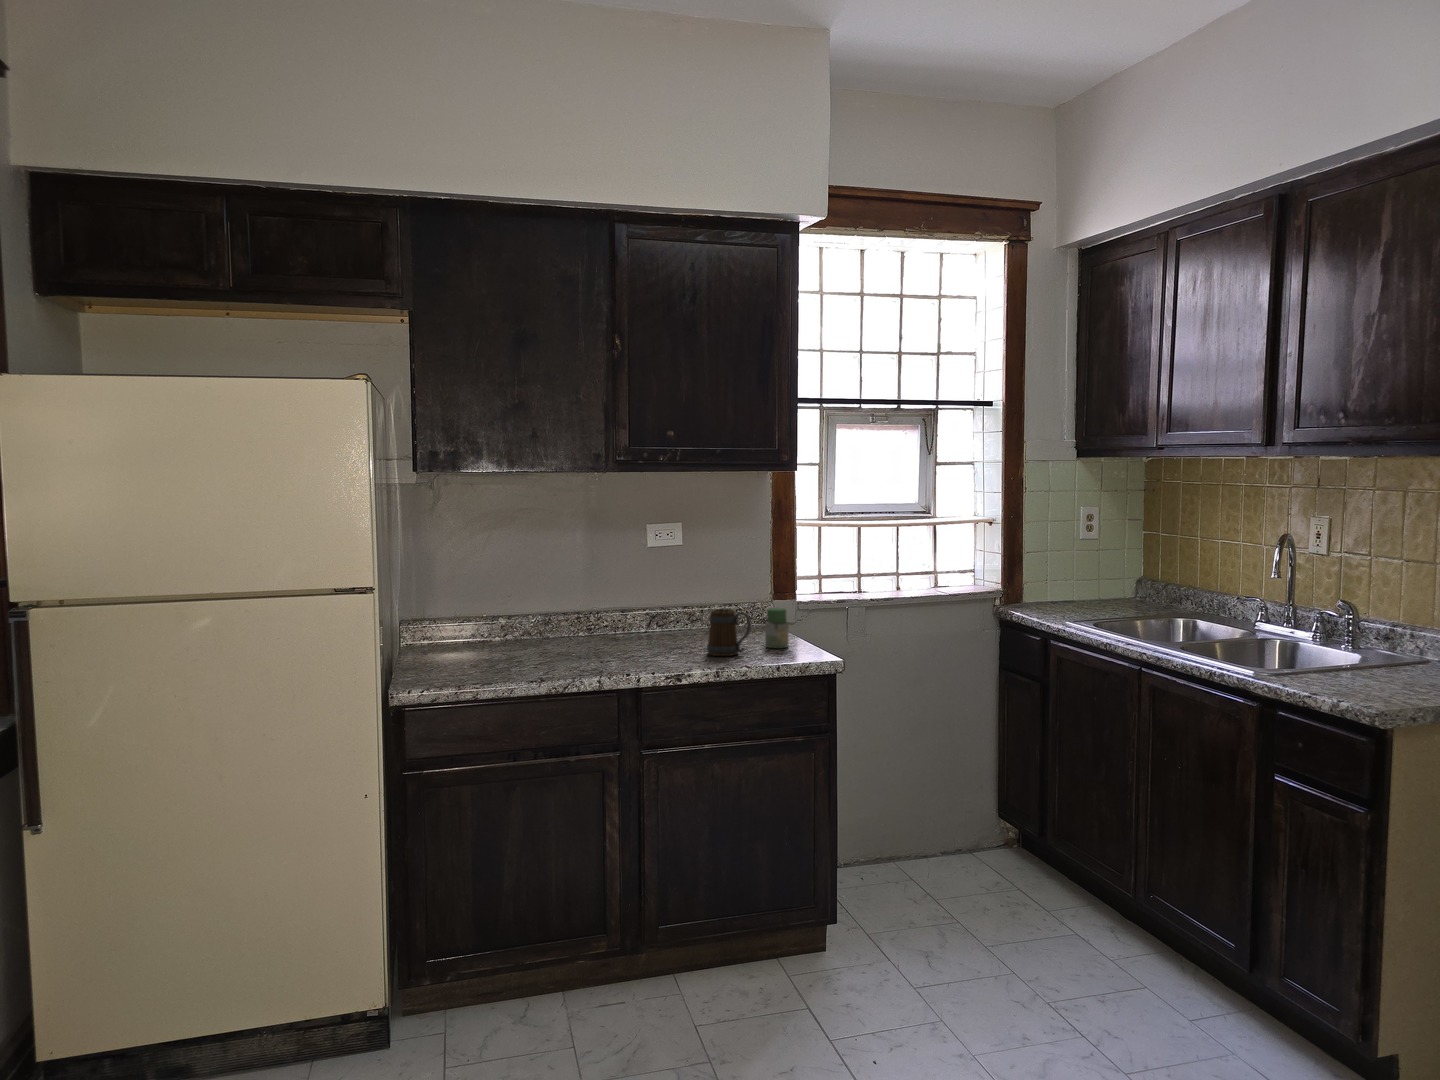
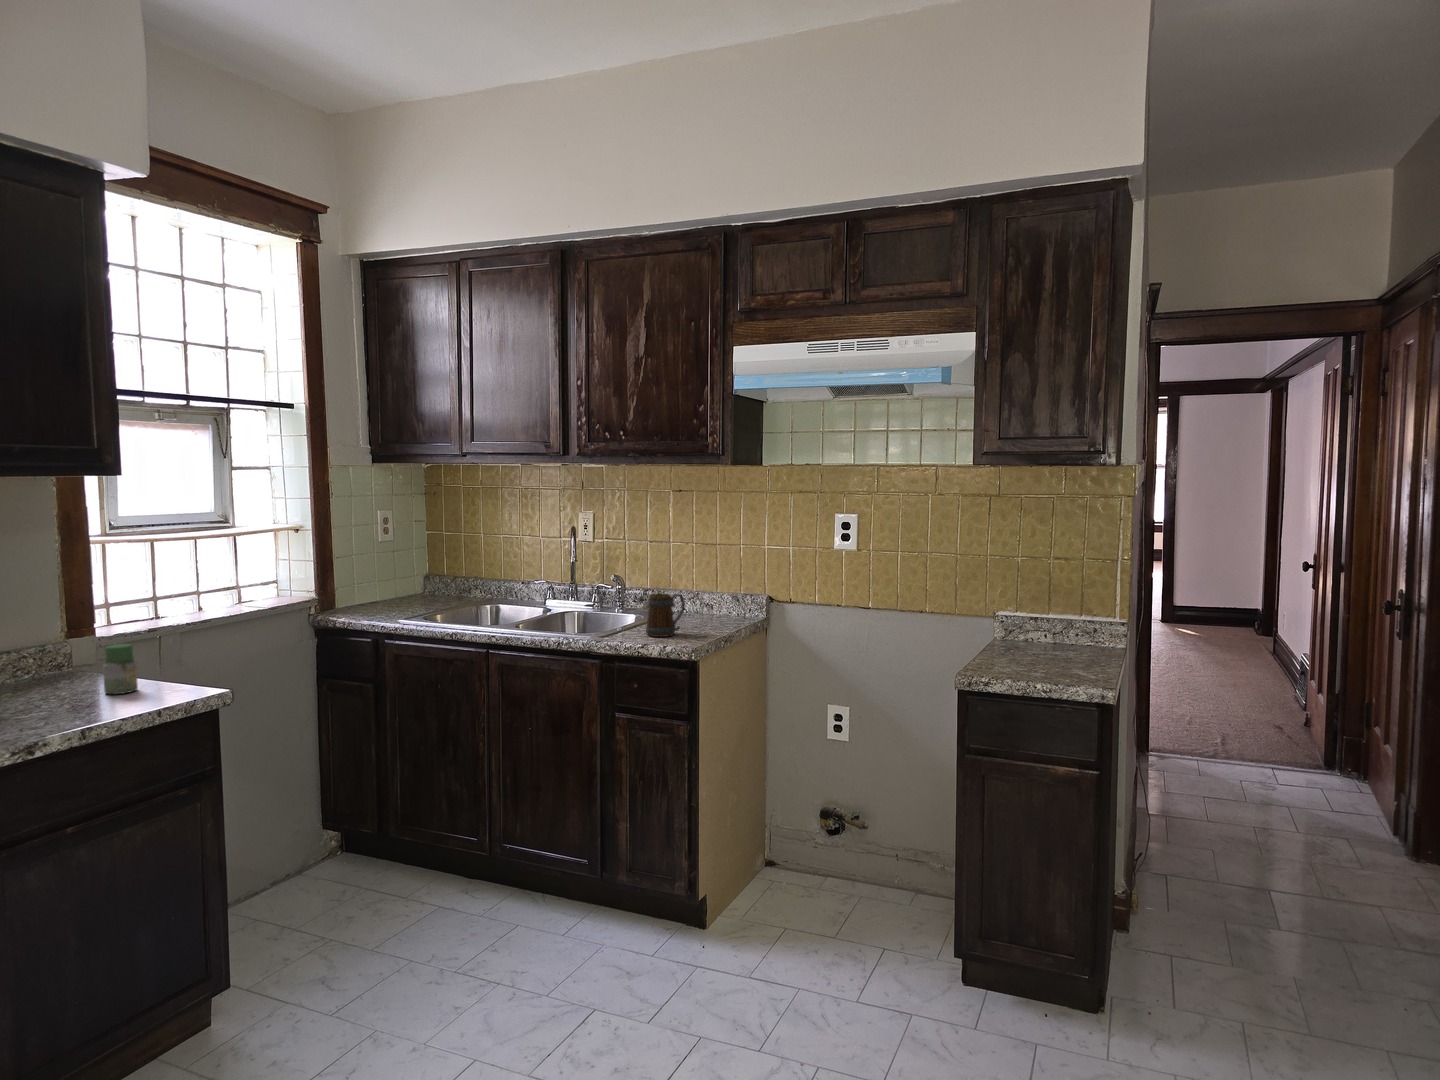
mug: present [707,608,751,656] -> present [646,593,685,637]

